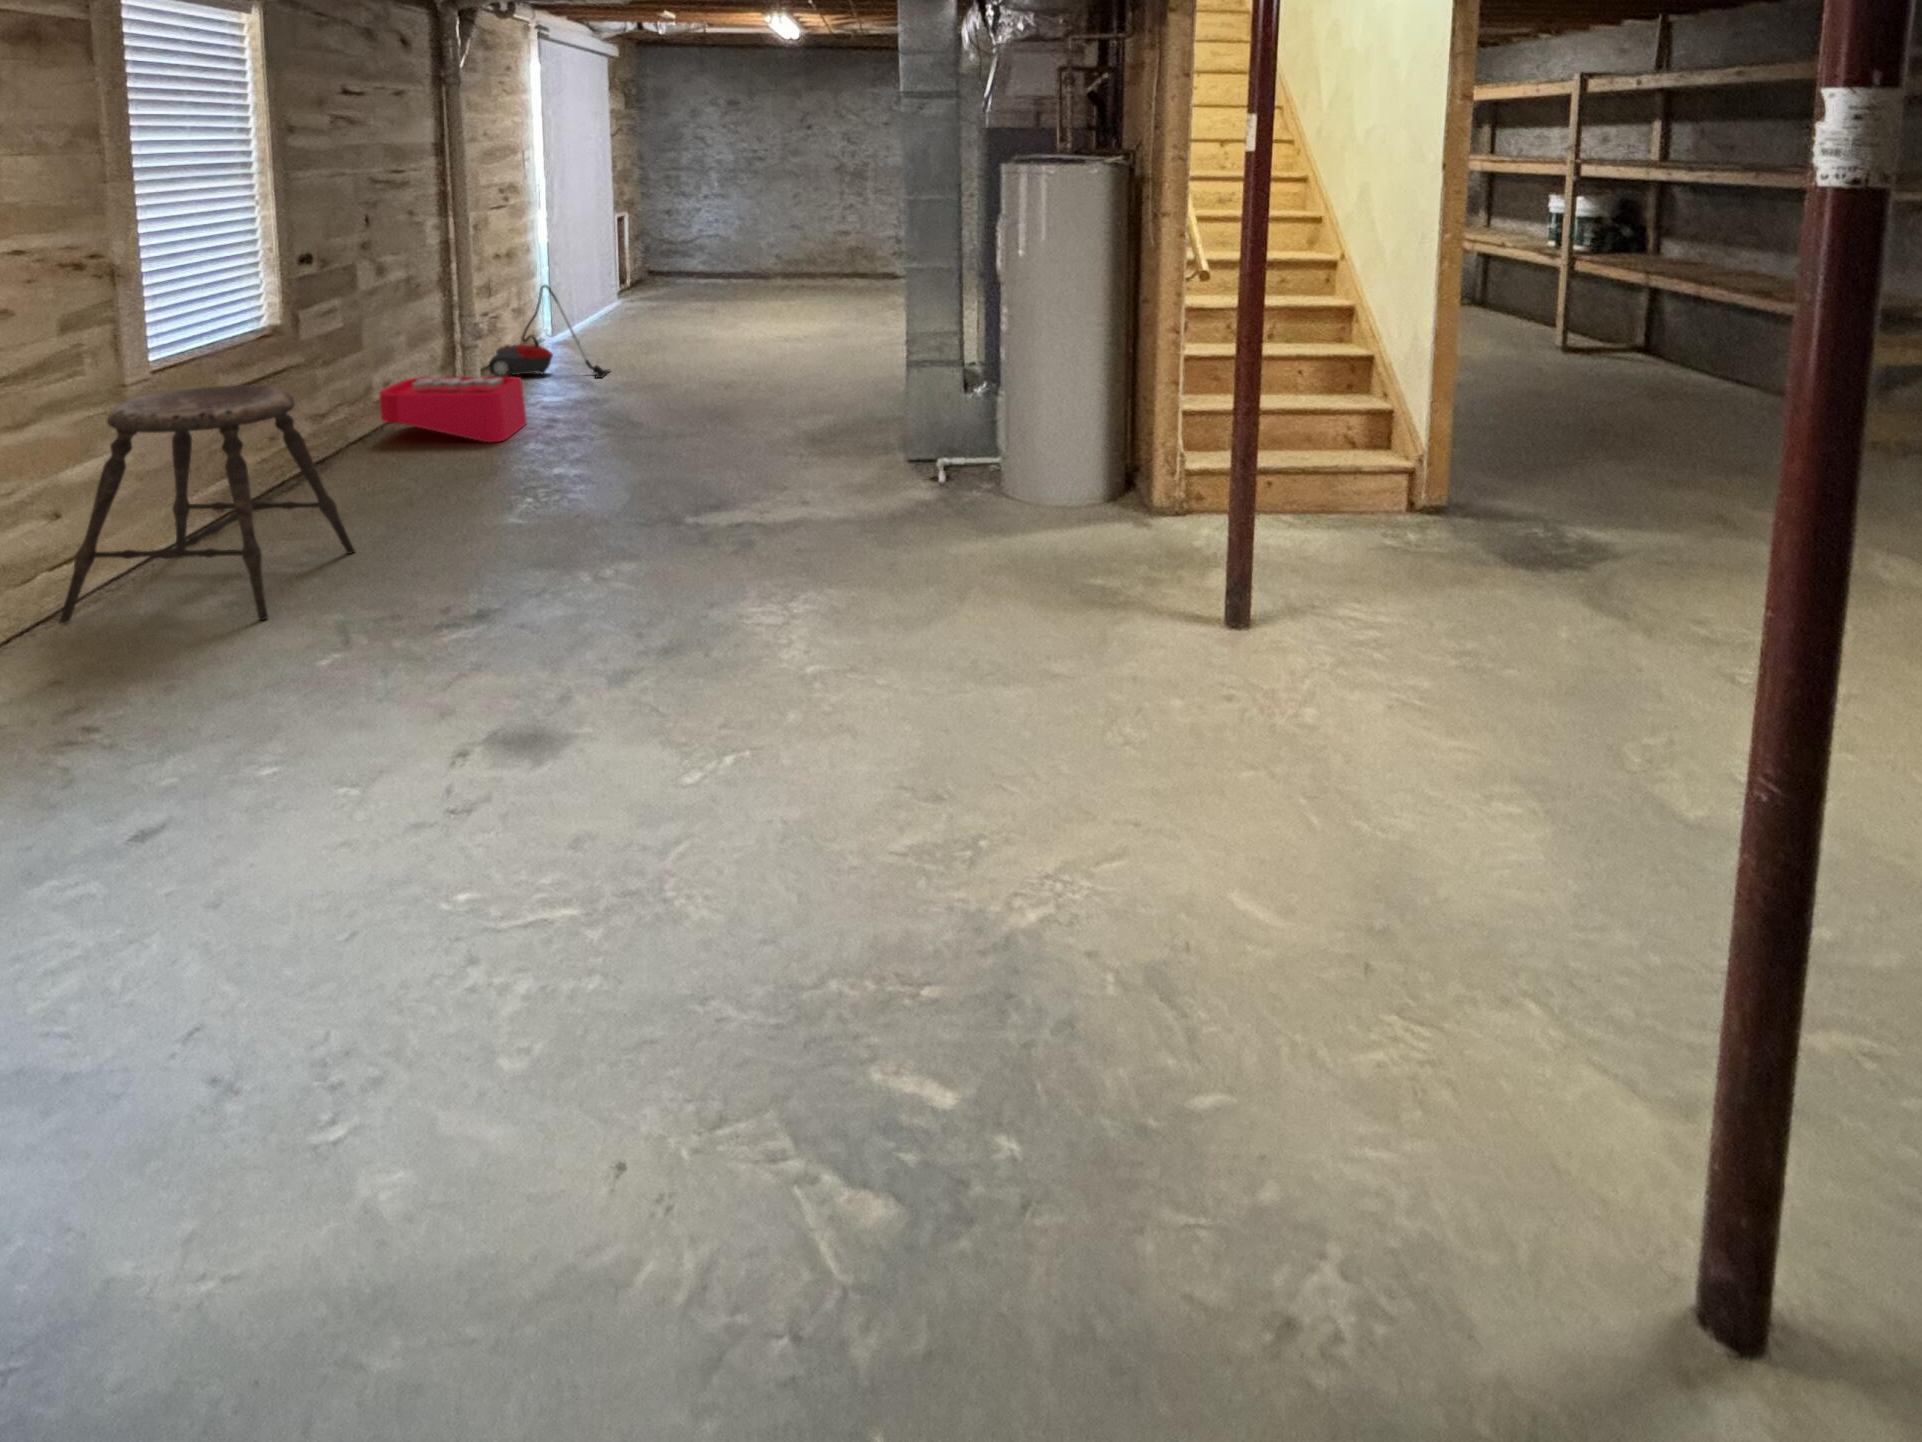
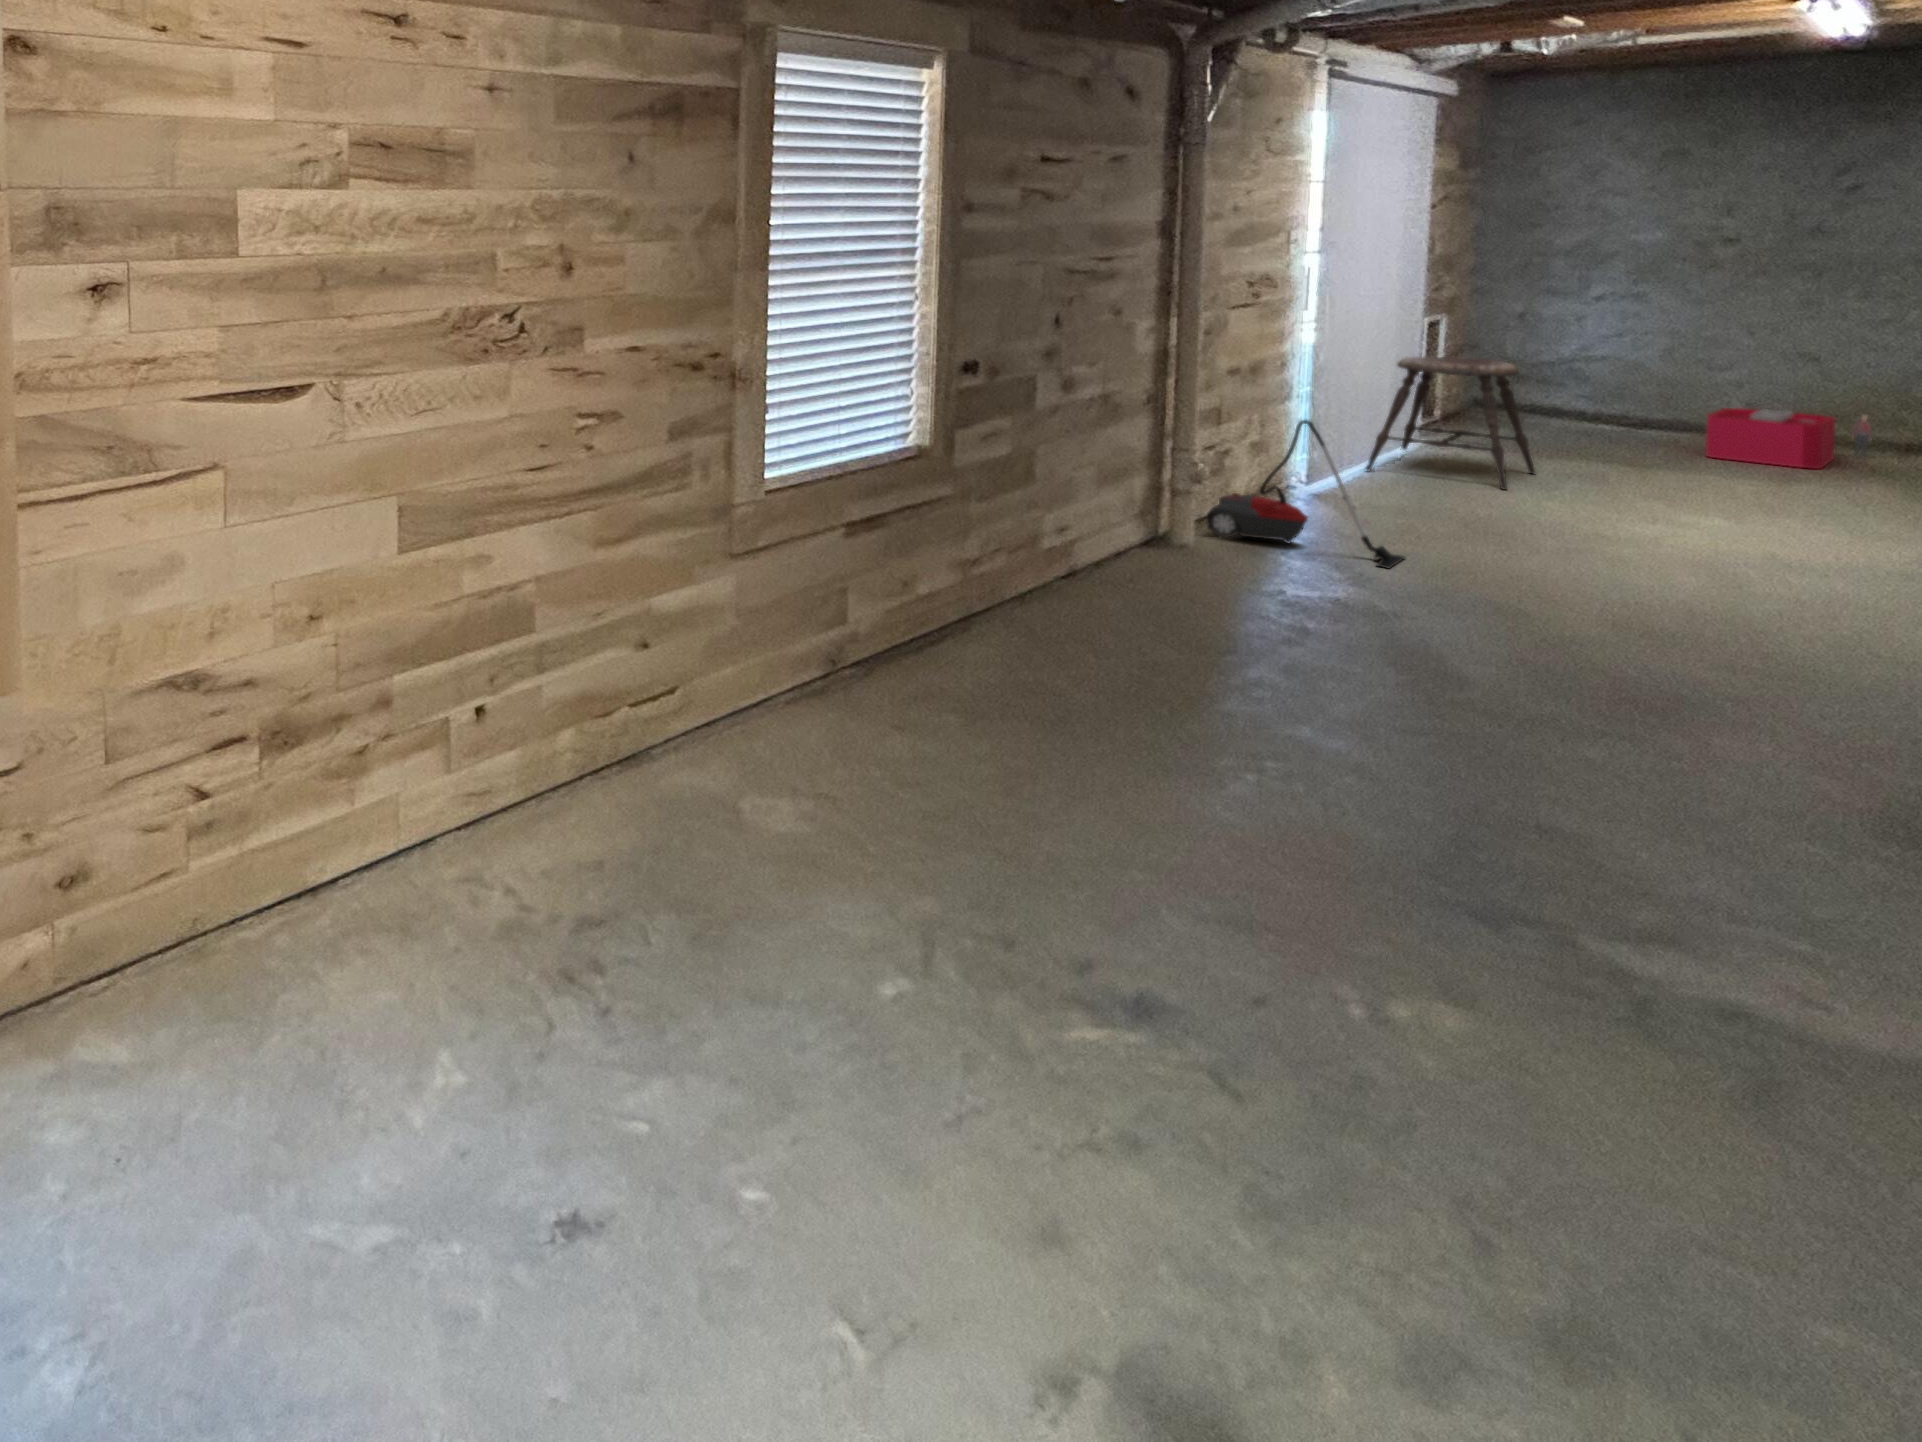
storage bin: present [380,377,527,442] -> present [1706,408,1871,469]
stool: present [59,385,355,623] -> present [1366,357,1535,490]

